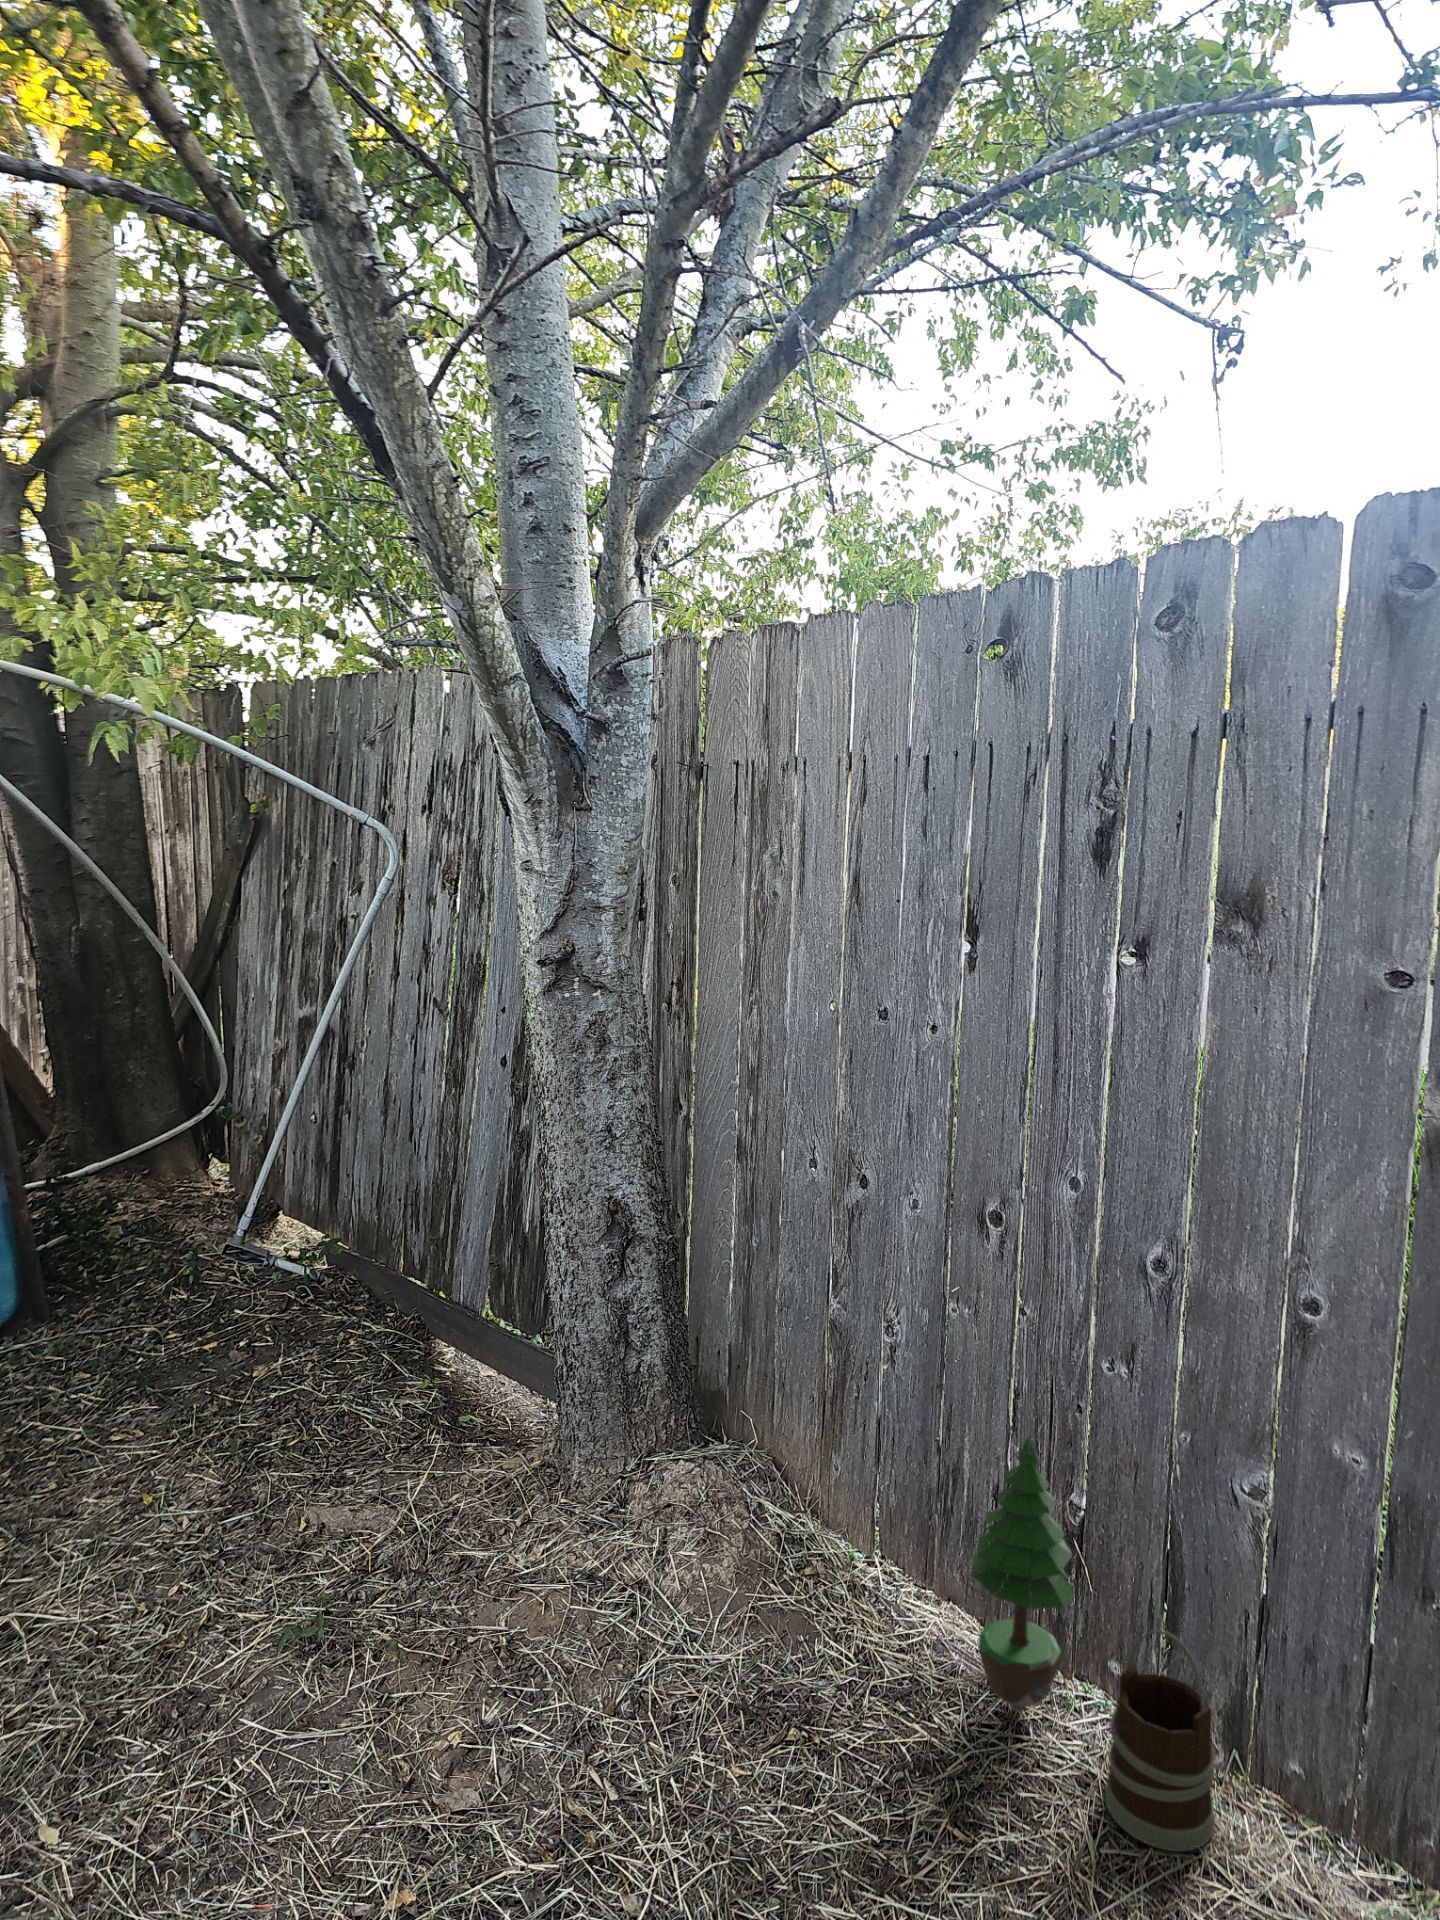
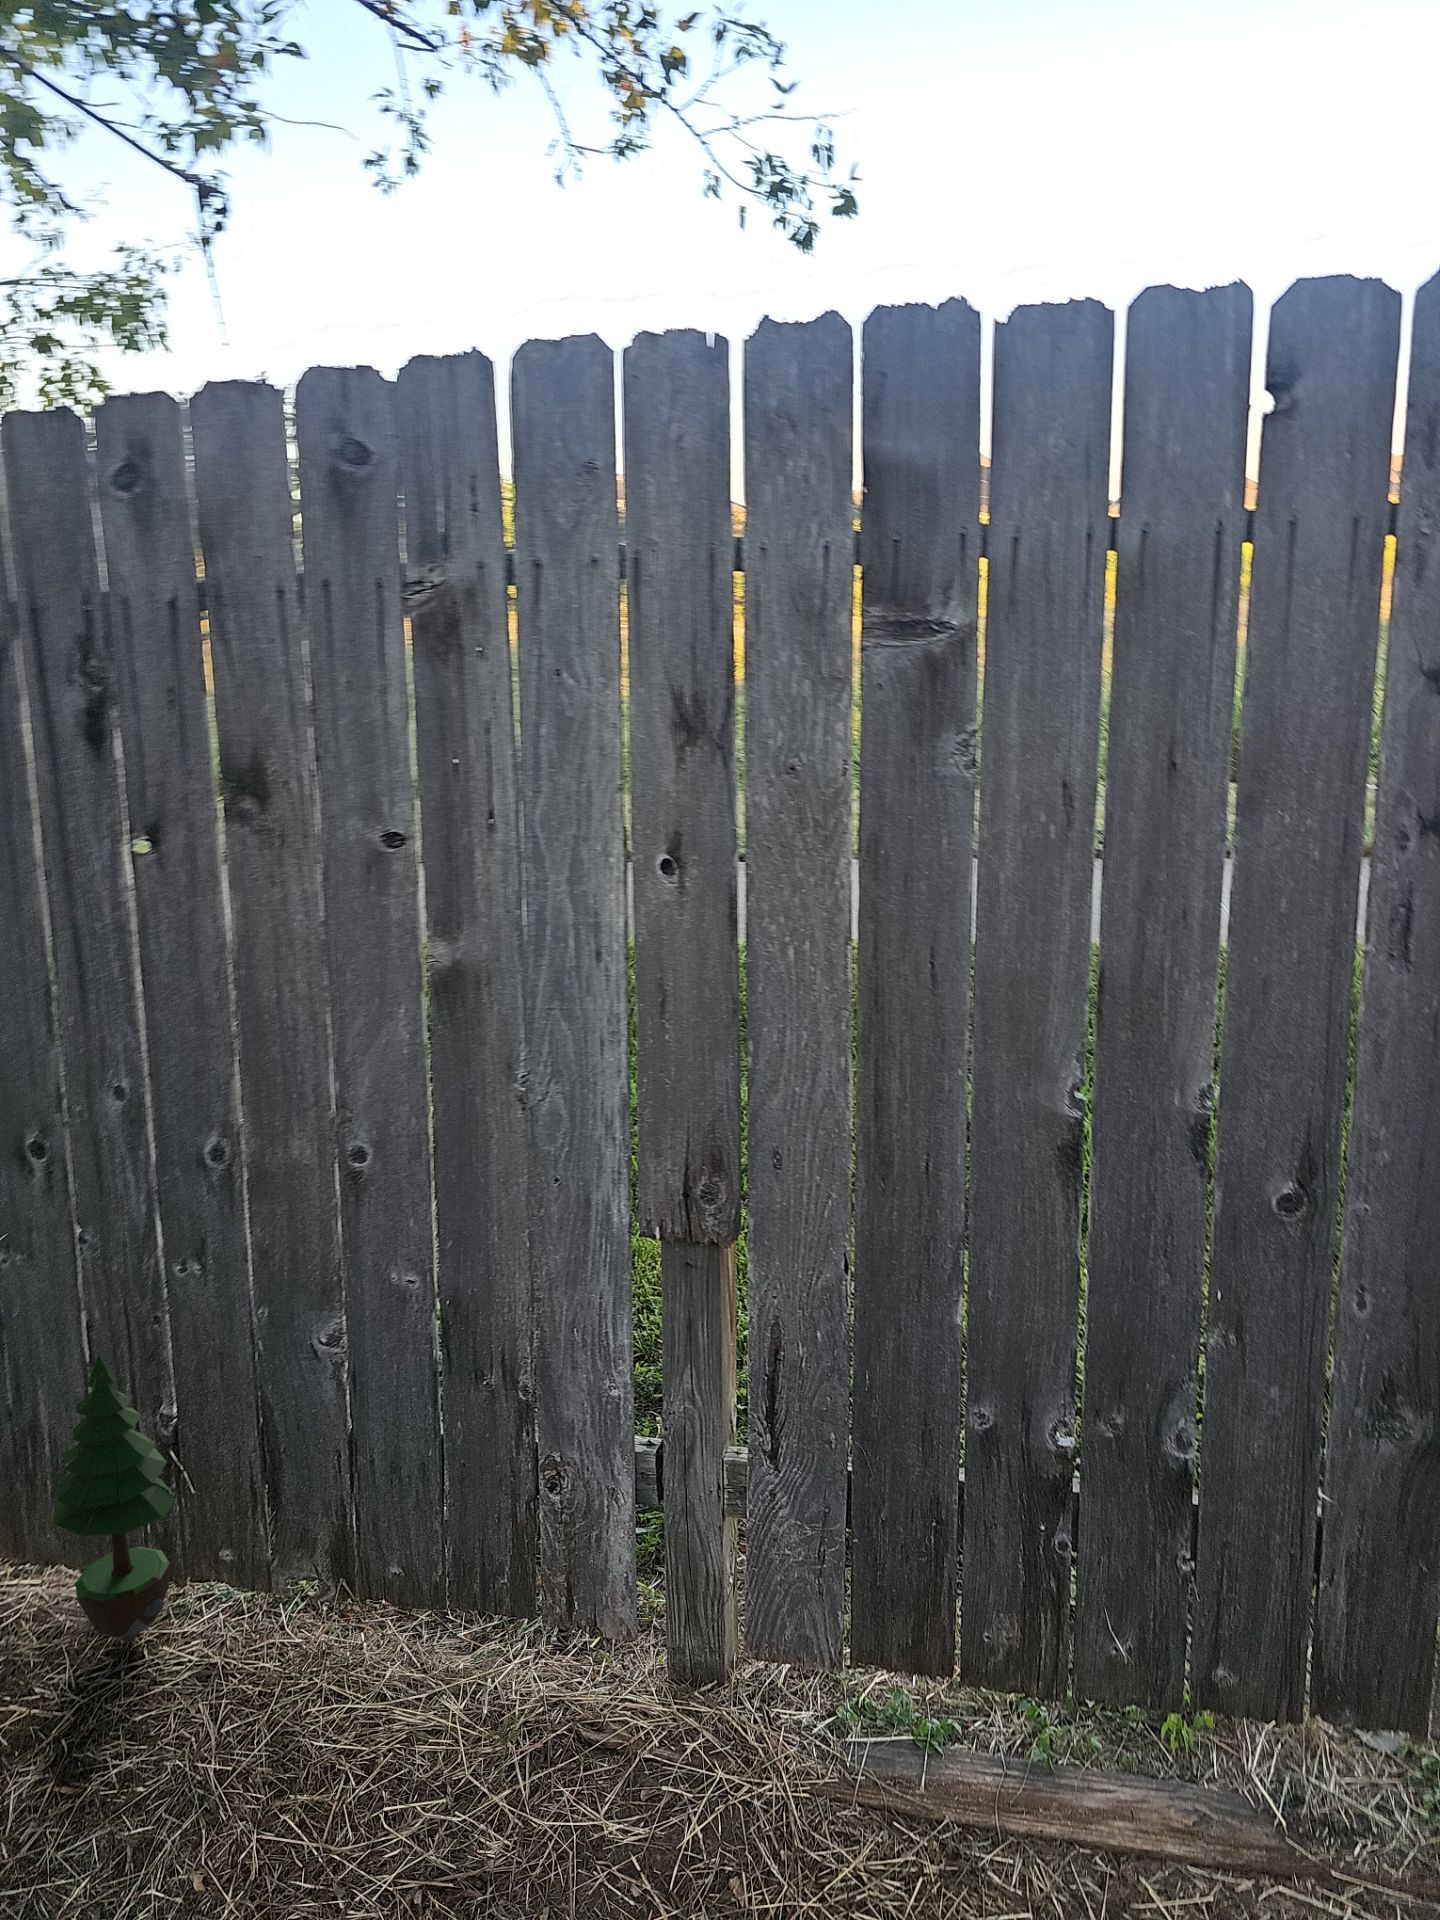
wooden bucket: present [1104,1630,1215,1851] -> none [222,1499,334,1704]

